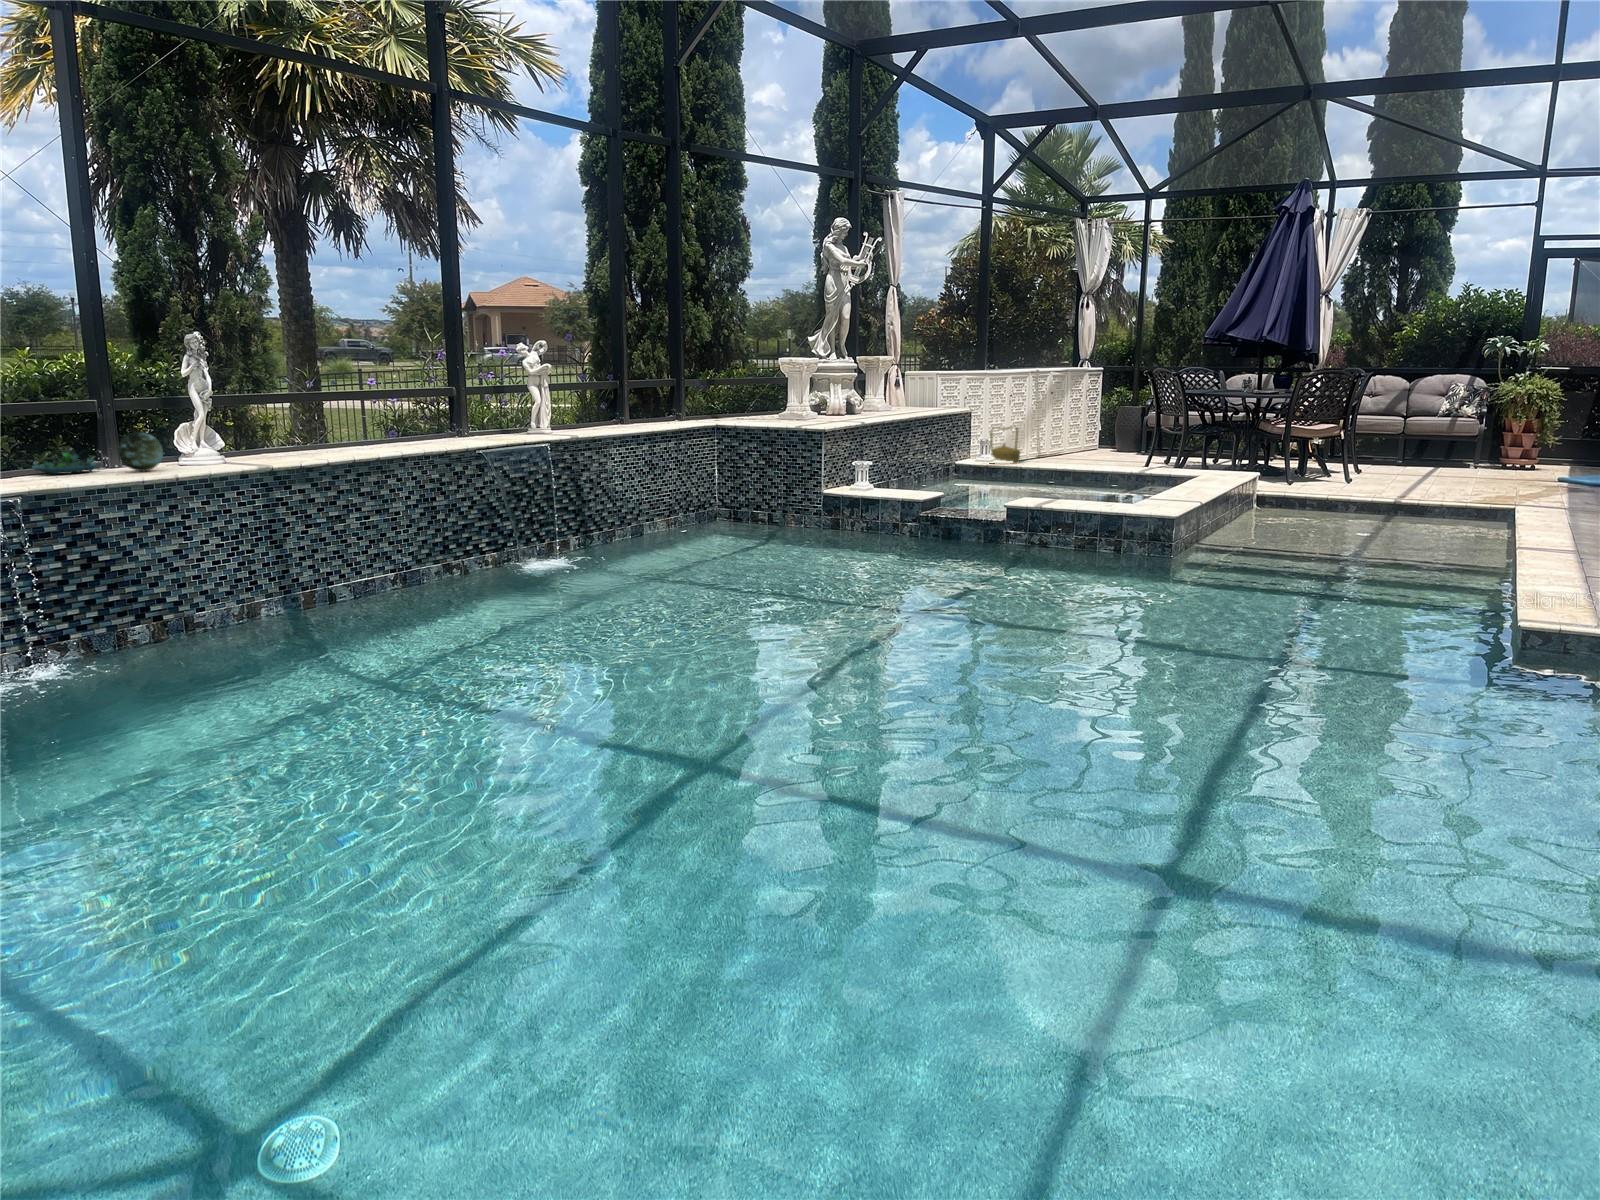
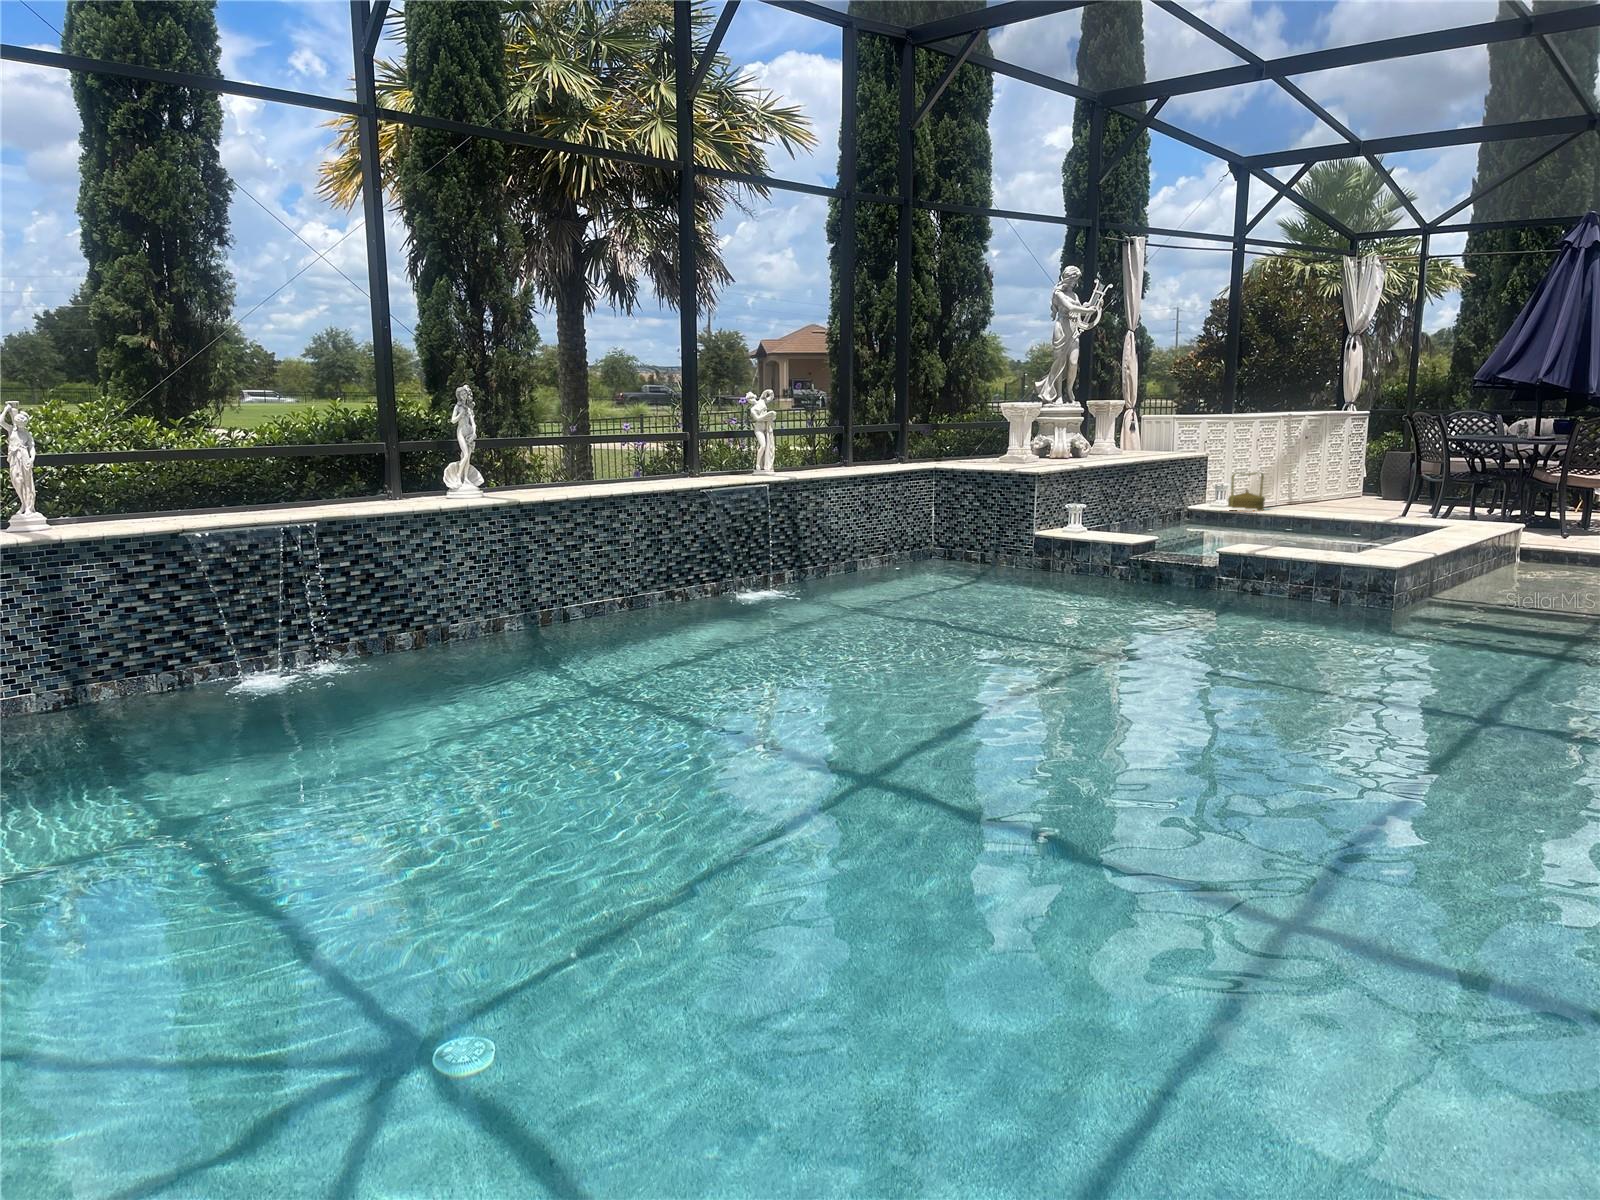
decorative orb: present [118,432,163,471] -> none [399,470,434,503]
succulent planter: present [32,450,96,474] -> none [335,483,384,504]

